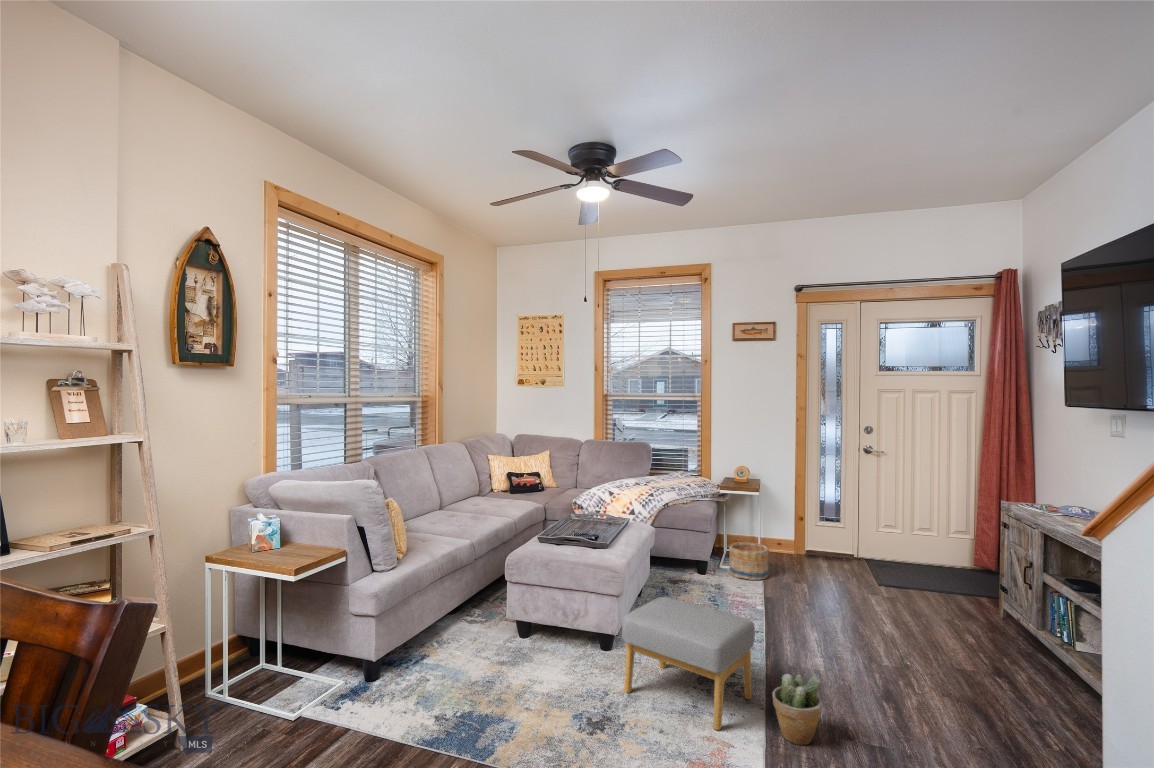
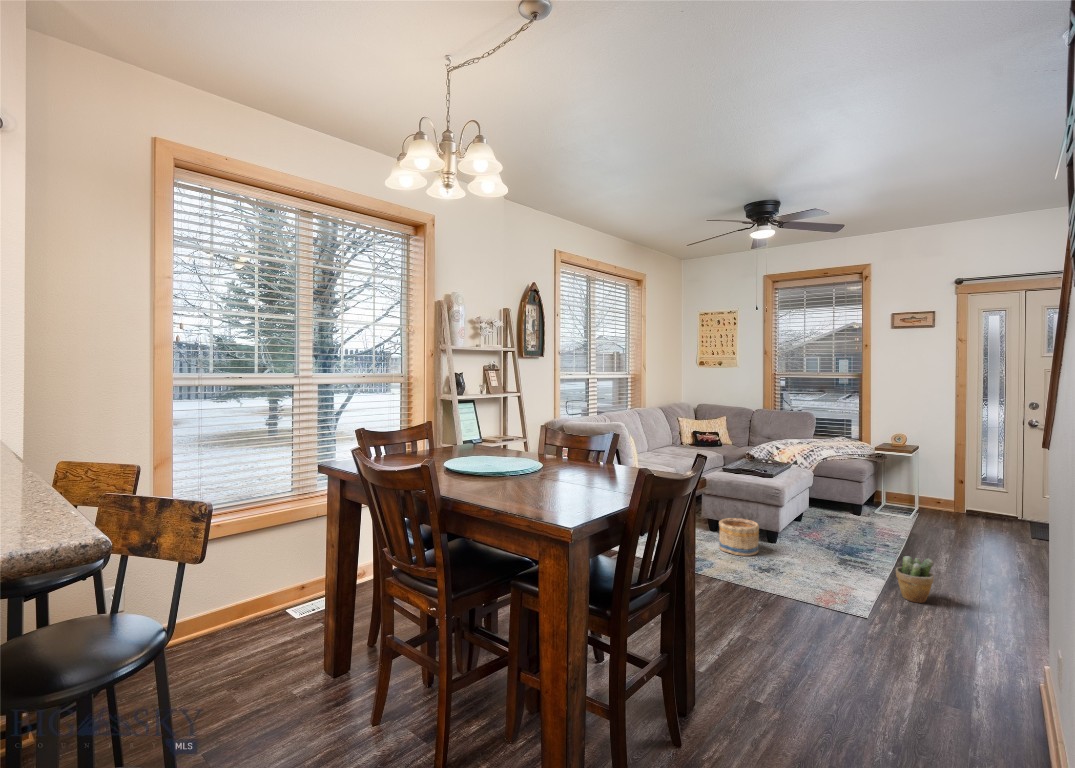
basket: present [729,542,769,580] -> present [719,518,759,556]
footstool: present [622,597,755,730] -> none [785,509,887,589]

